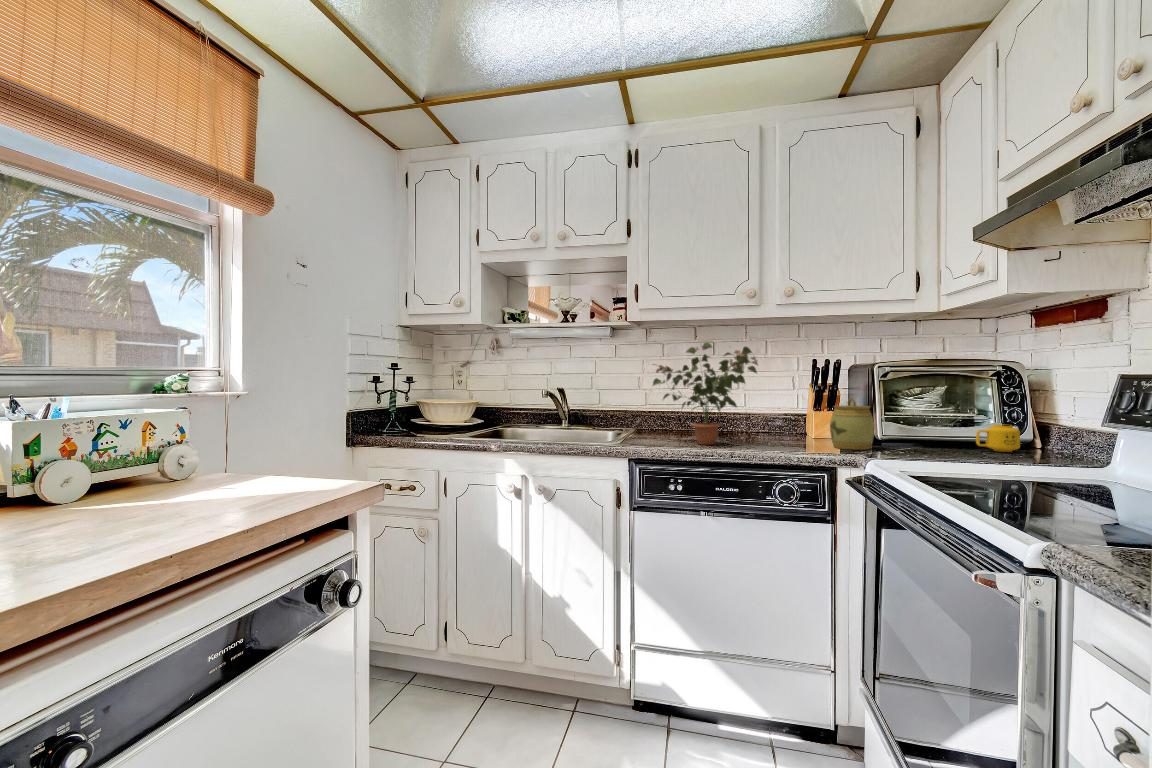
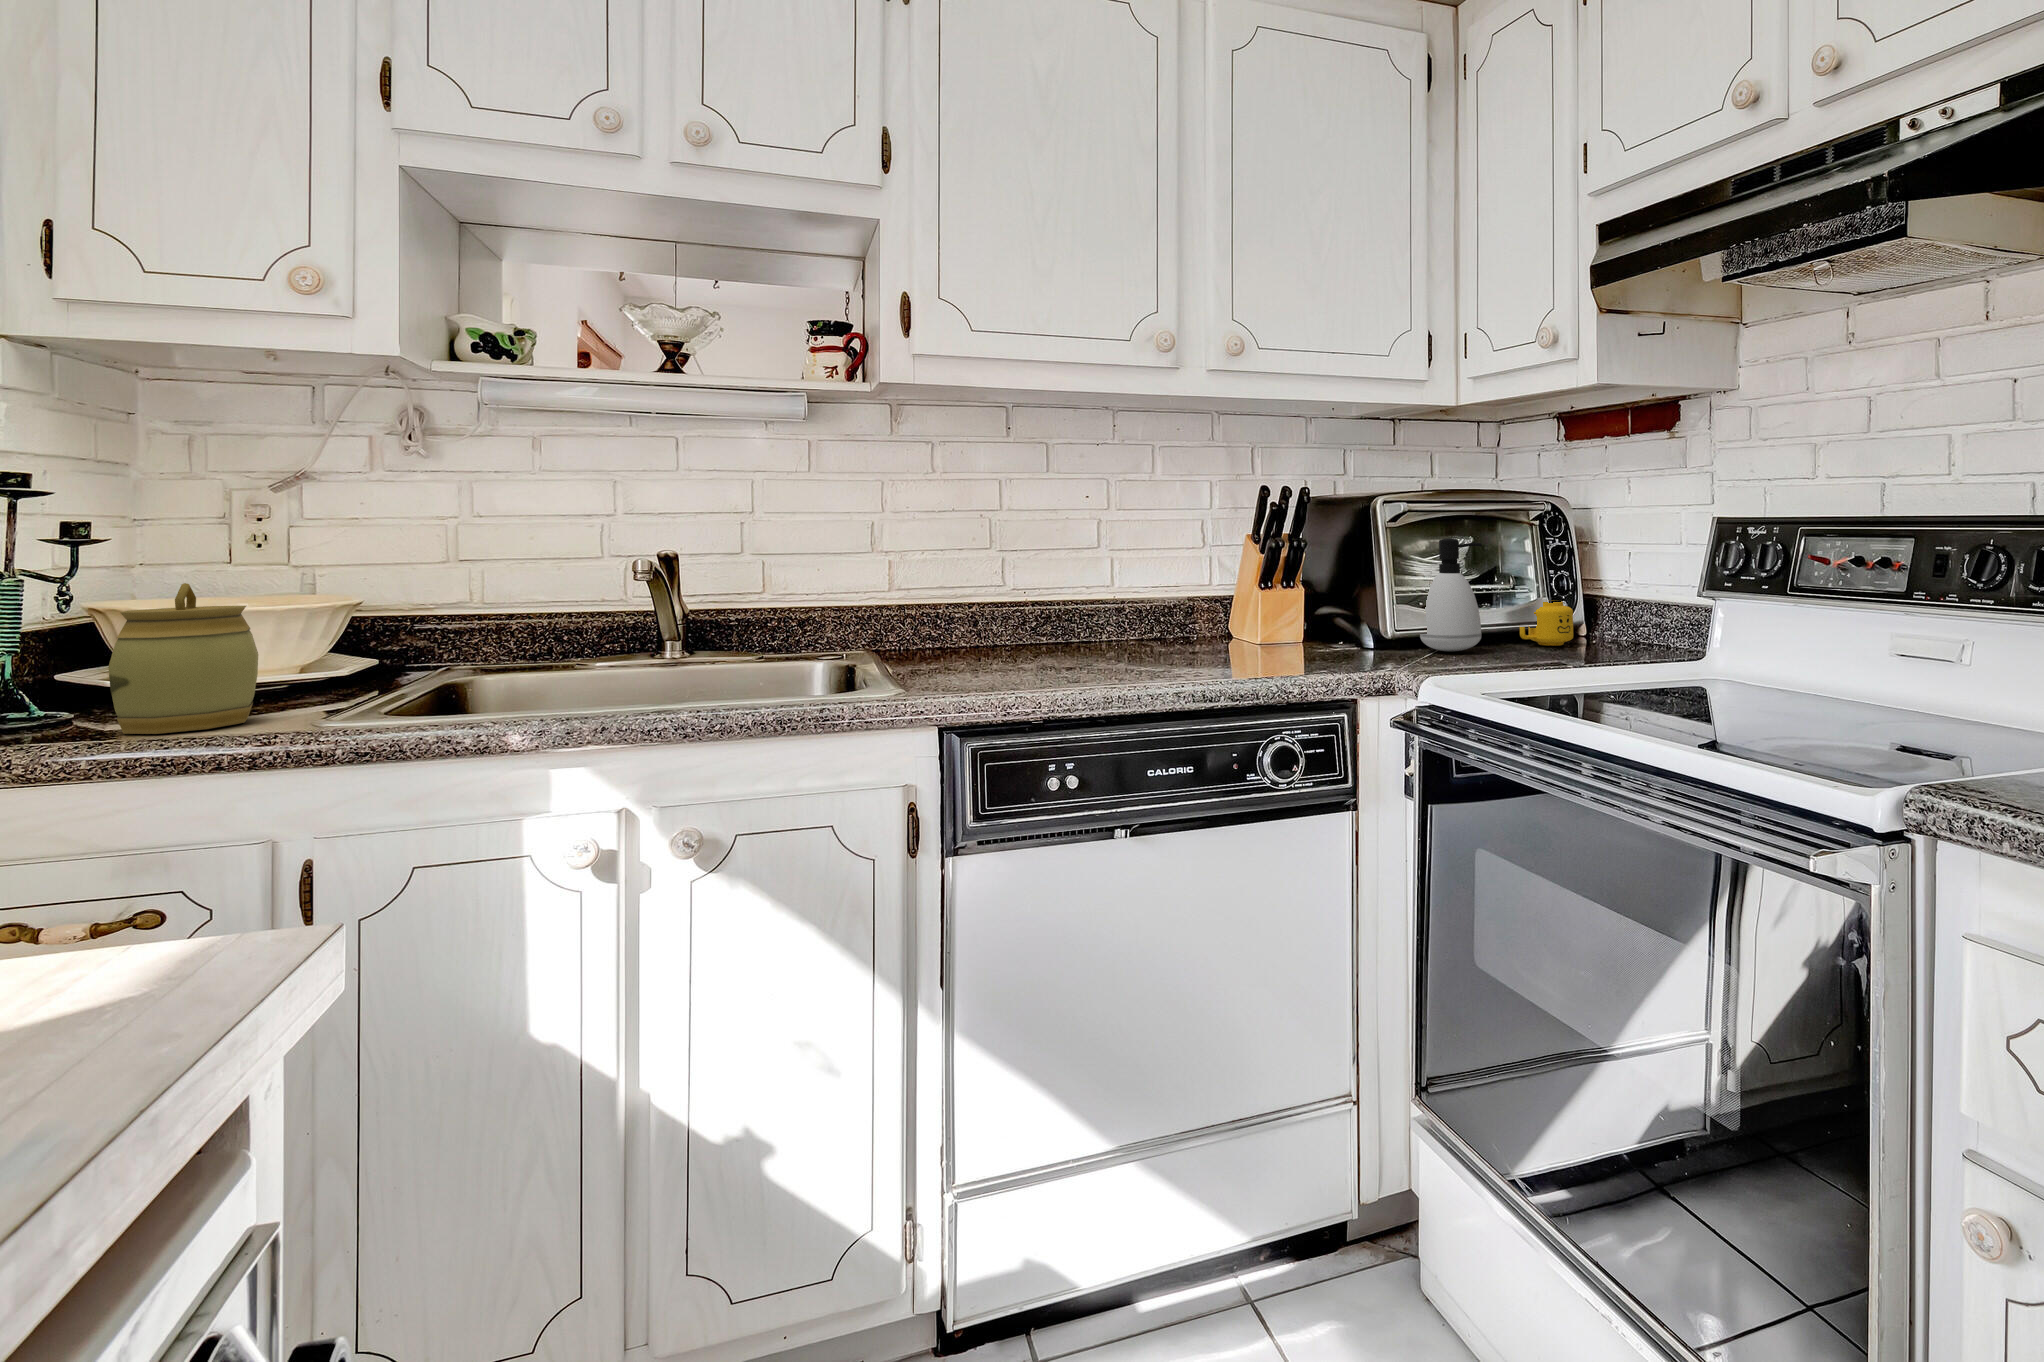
potted plant: present [653,342,758,445] -> none [960,444,1206,676]
soap dispenser: none [900,386,941,449] -> present [1420,538,1482,651]
jar: present [830,397,875,449] -> present [108,583,258,734]

